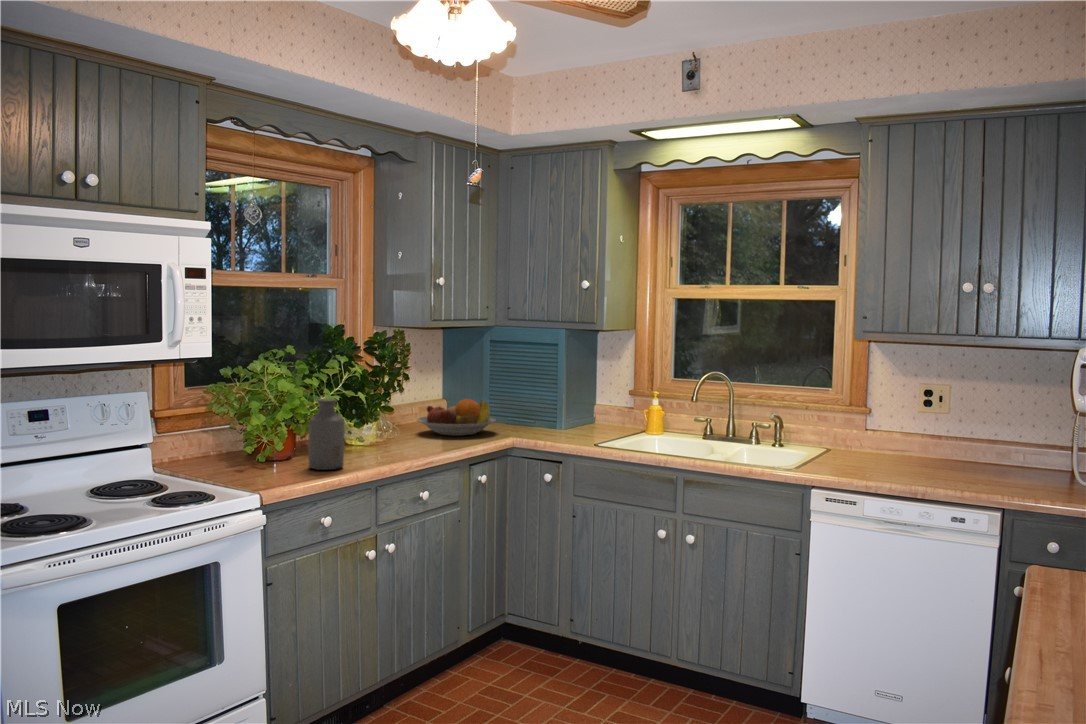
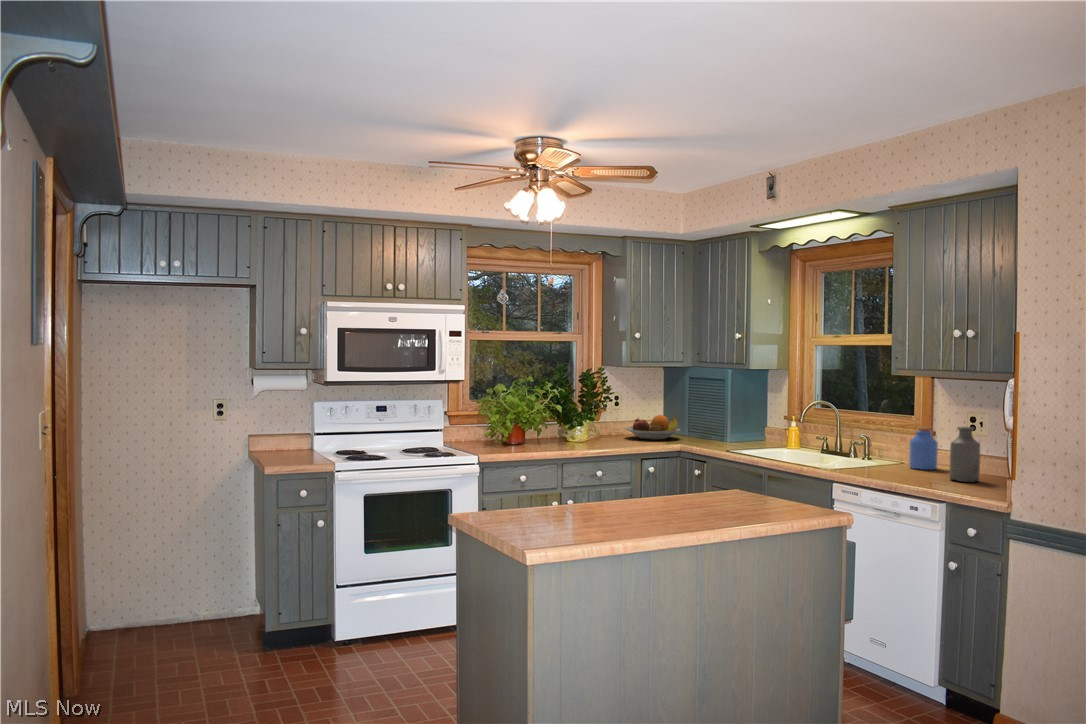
bottle: present [308,399,344,470] -> present [950,427,980,482]
jar: none [857,405,892,459] -> present [909,427,938,470]

